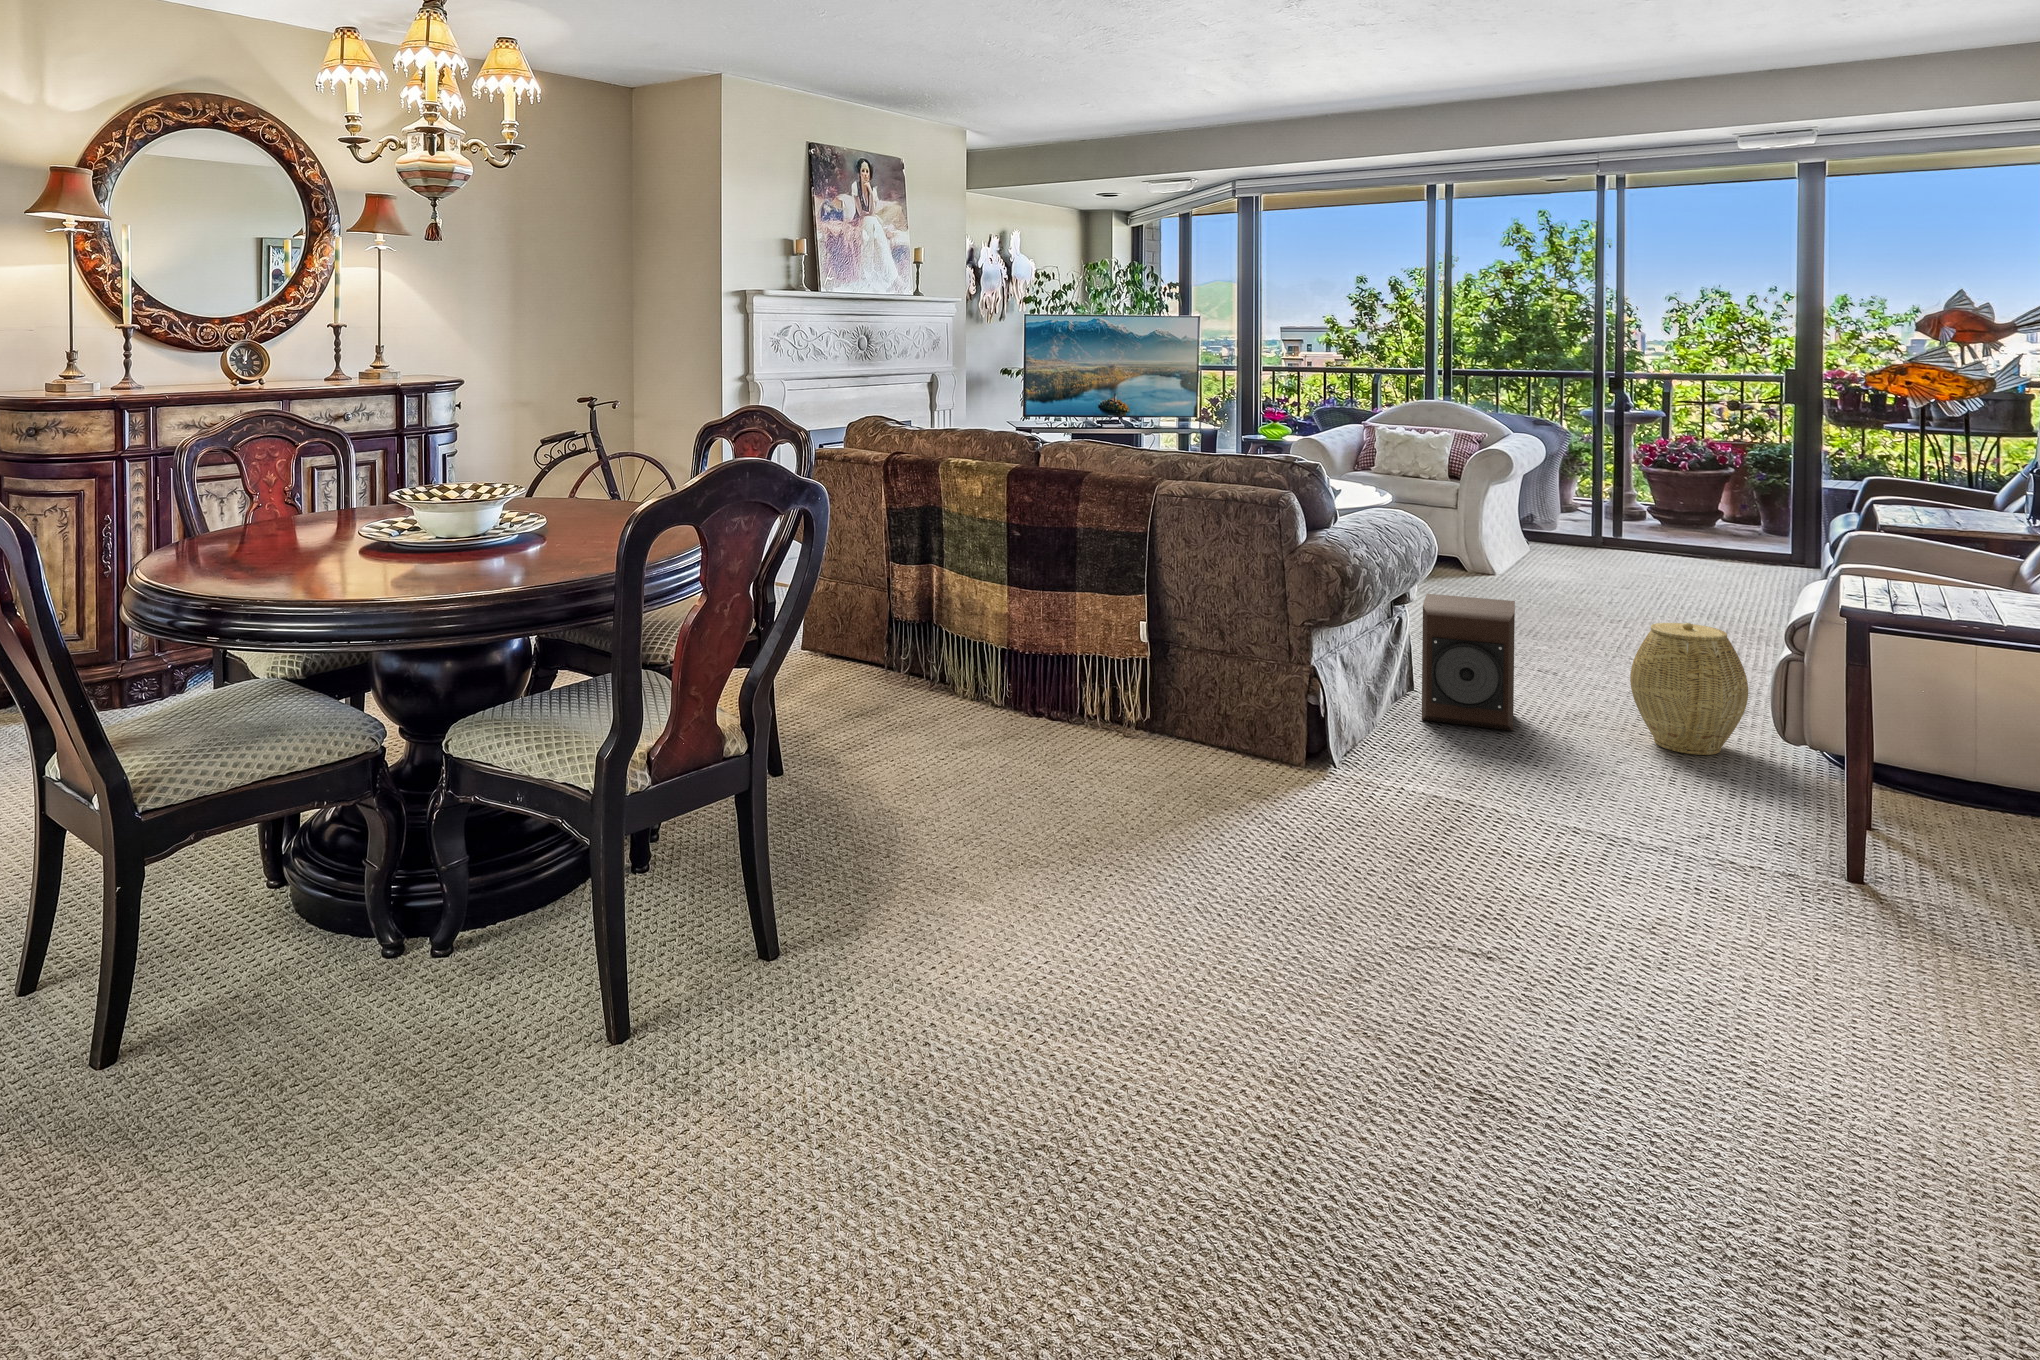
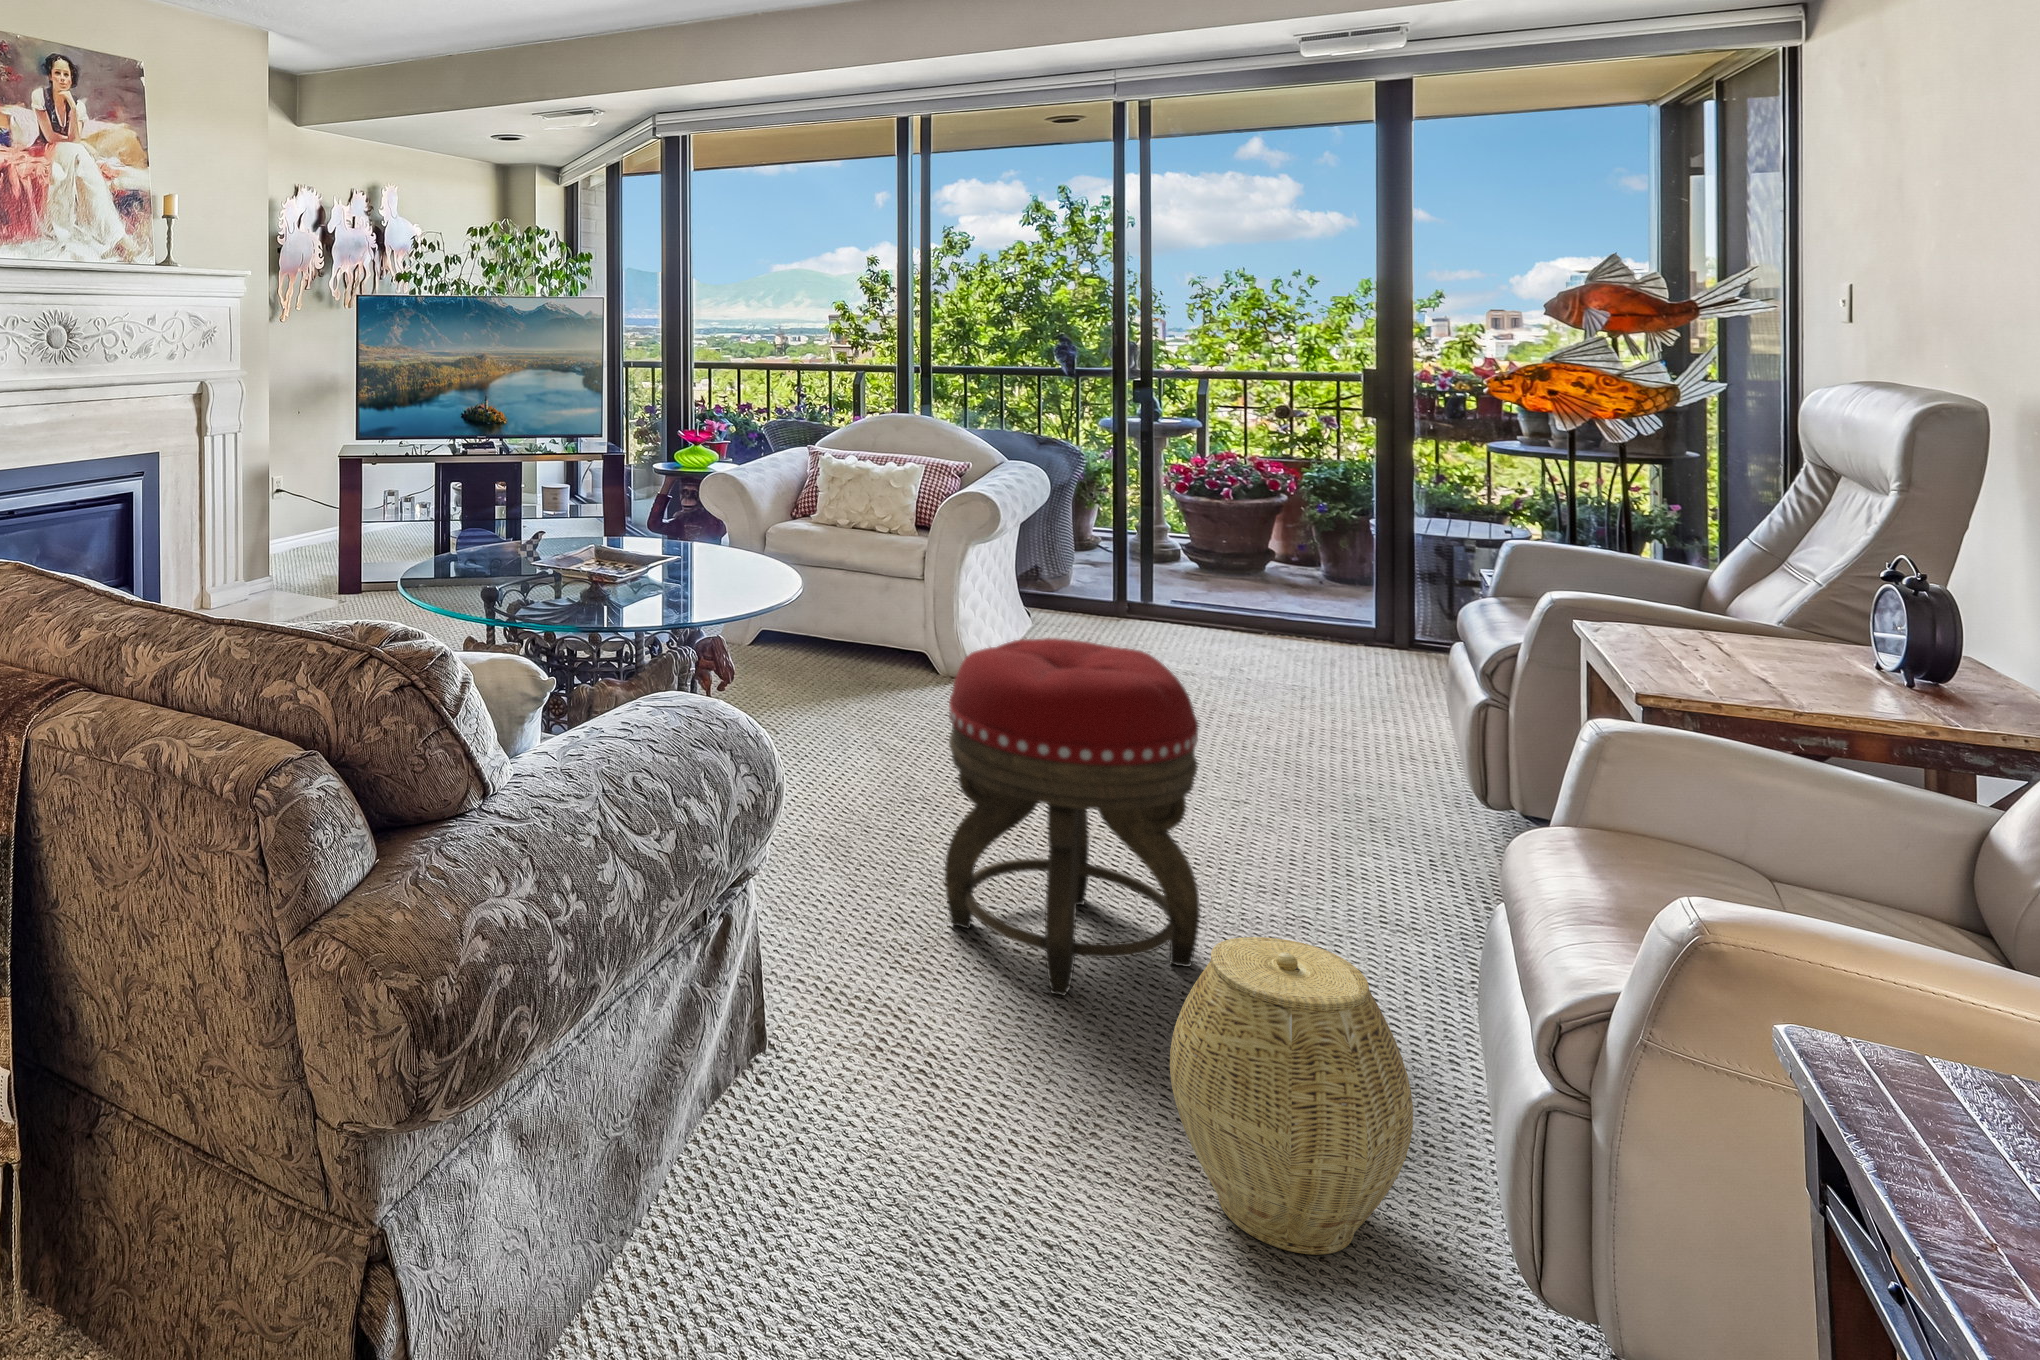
footstool: none [1500,511,1650,690] -> present [945,638,1200,995]
speaker: present [1422,594,1515,731] -> none [760,852,948,1172]

